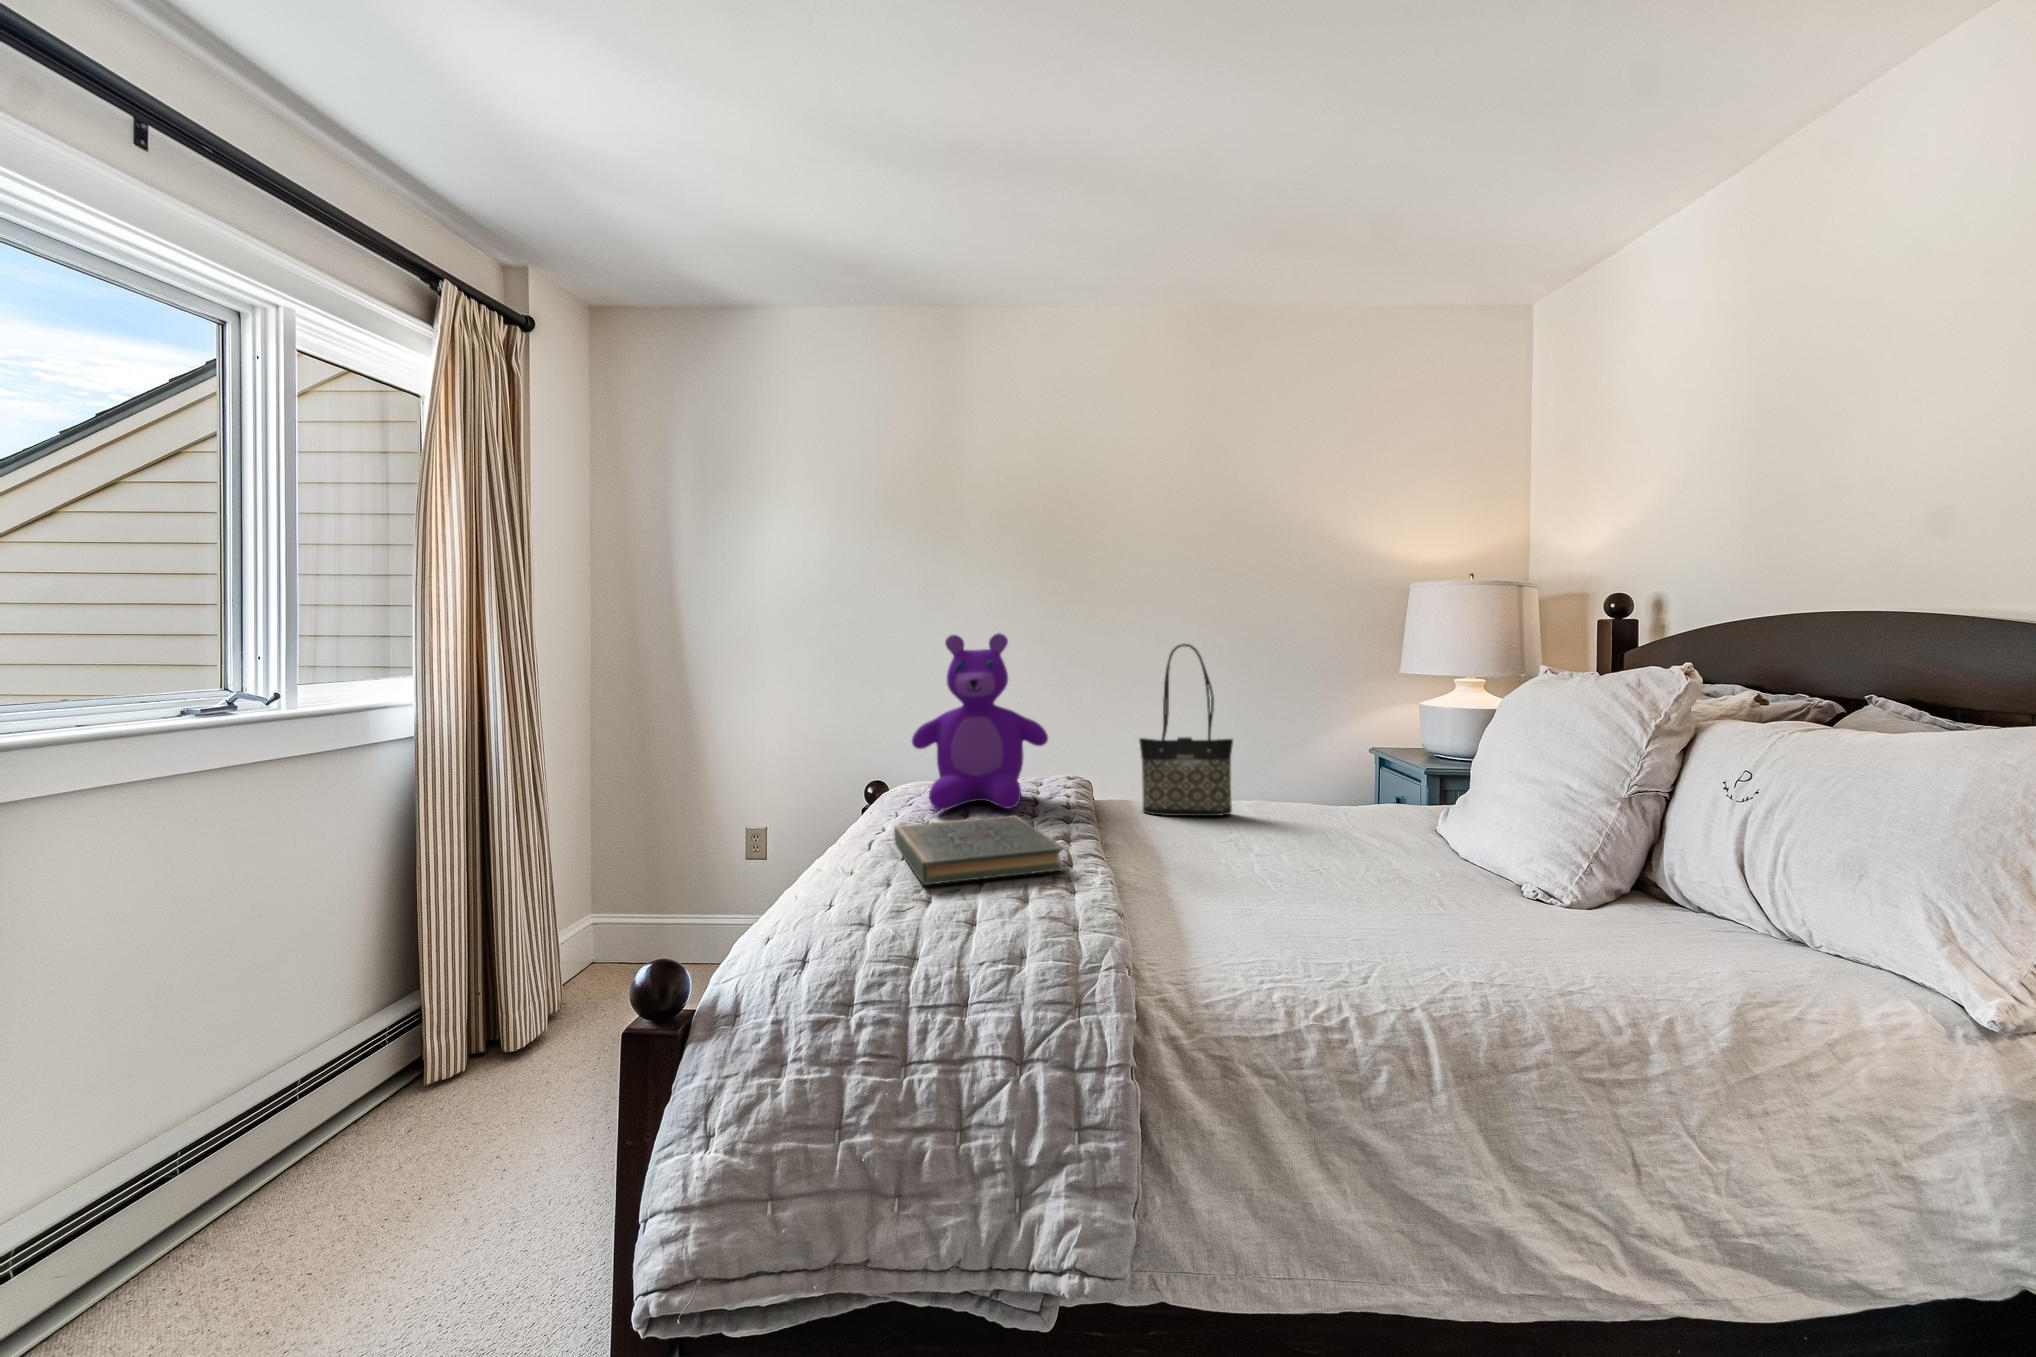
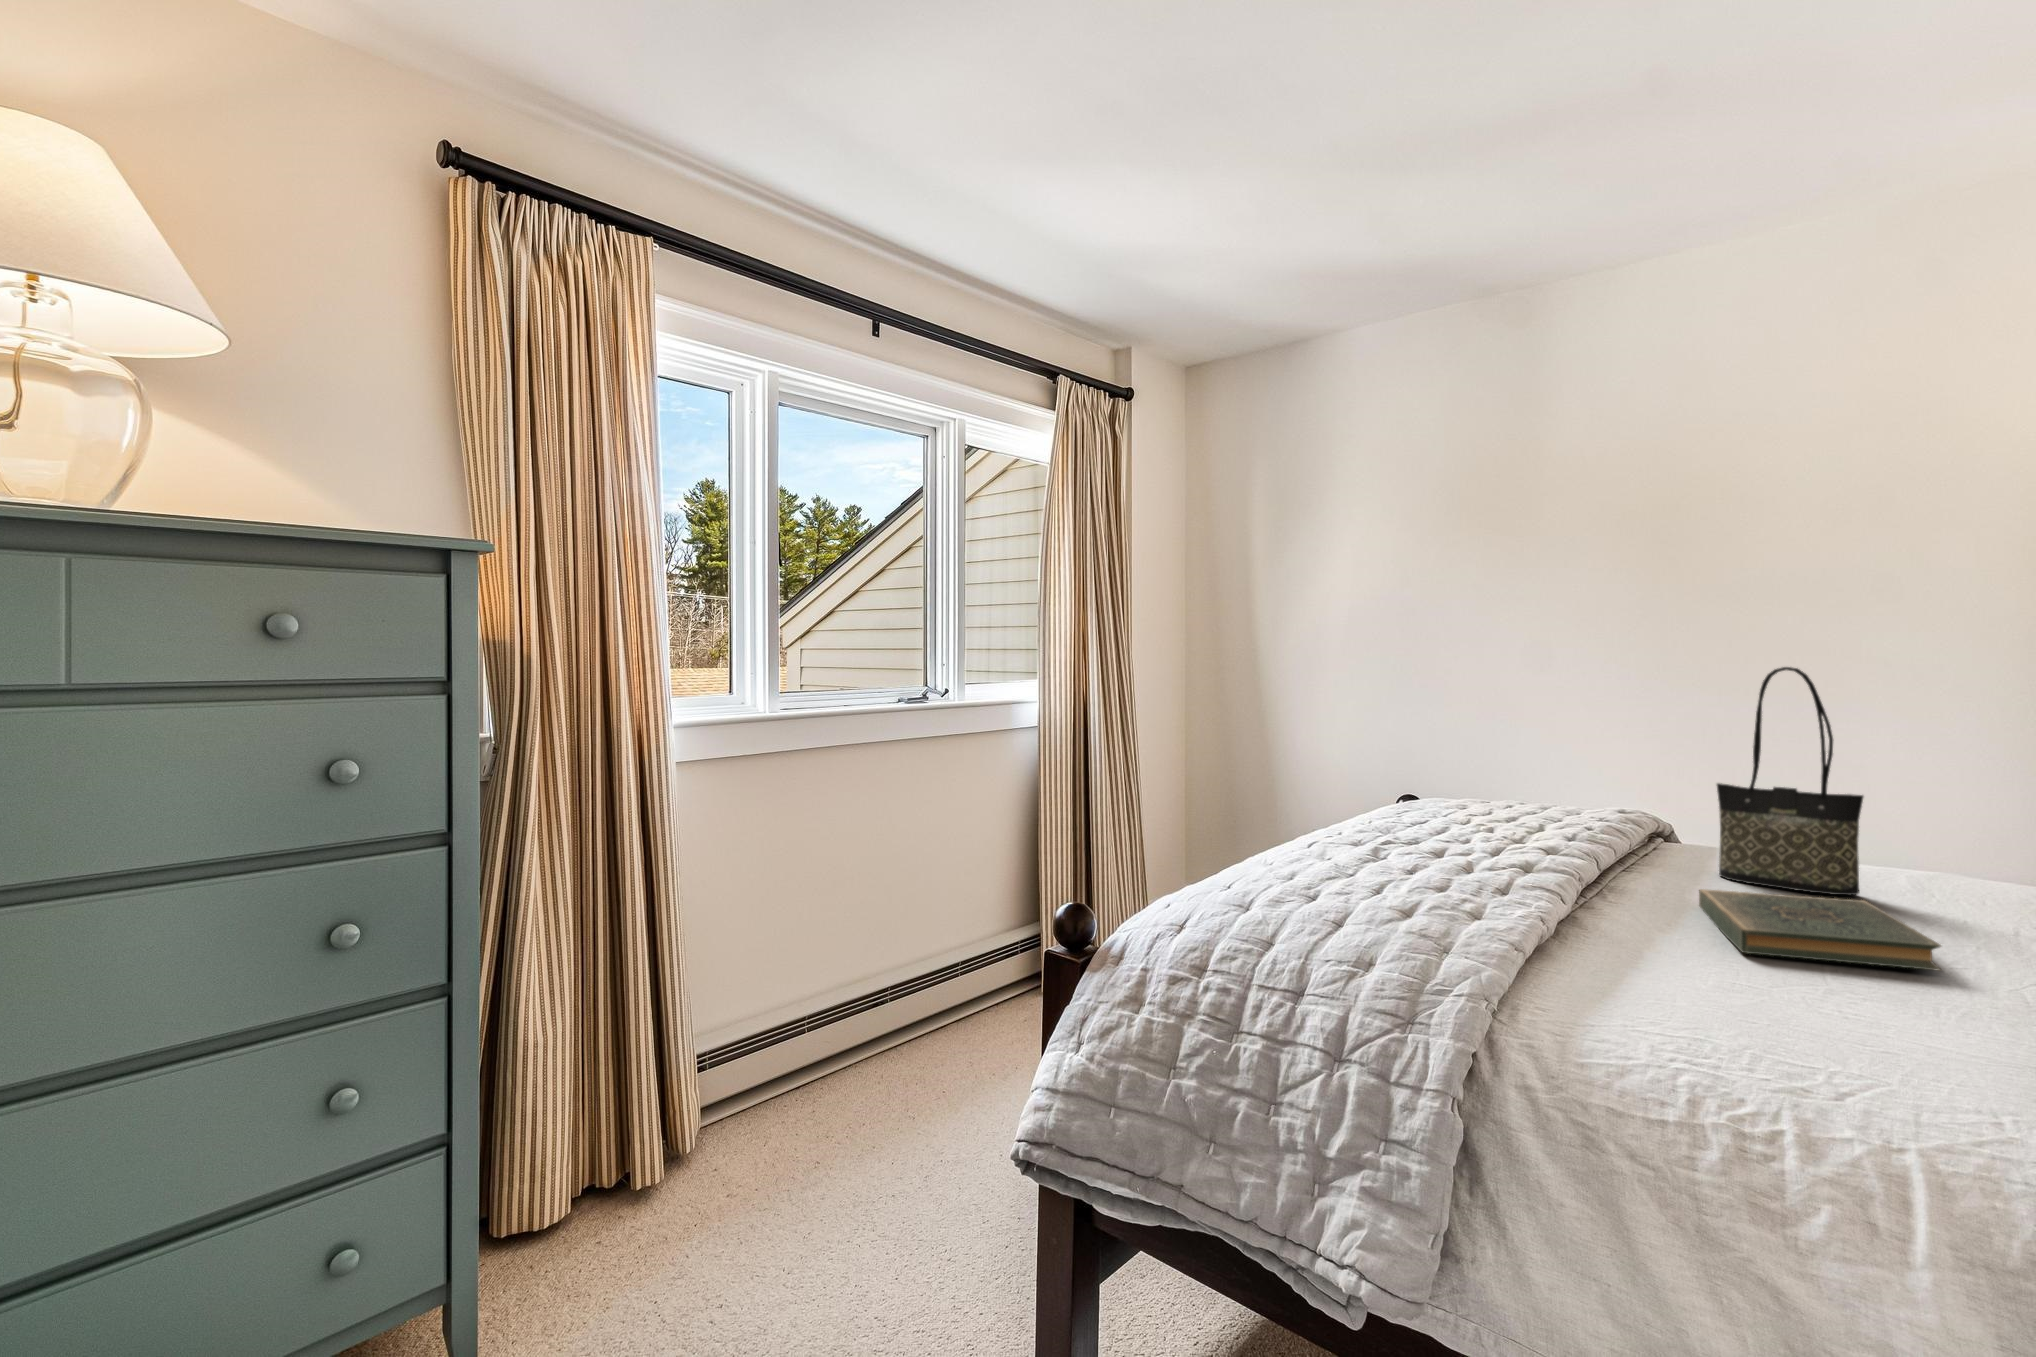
teddy bear: present [912,633,1048,810] -> none [1401,649,1558,839]
book: present [894,815,1064,885] -> present [1699,889,1941,971]

